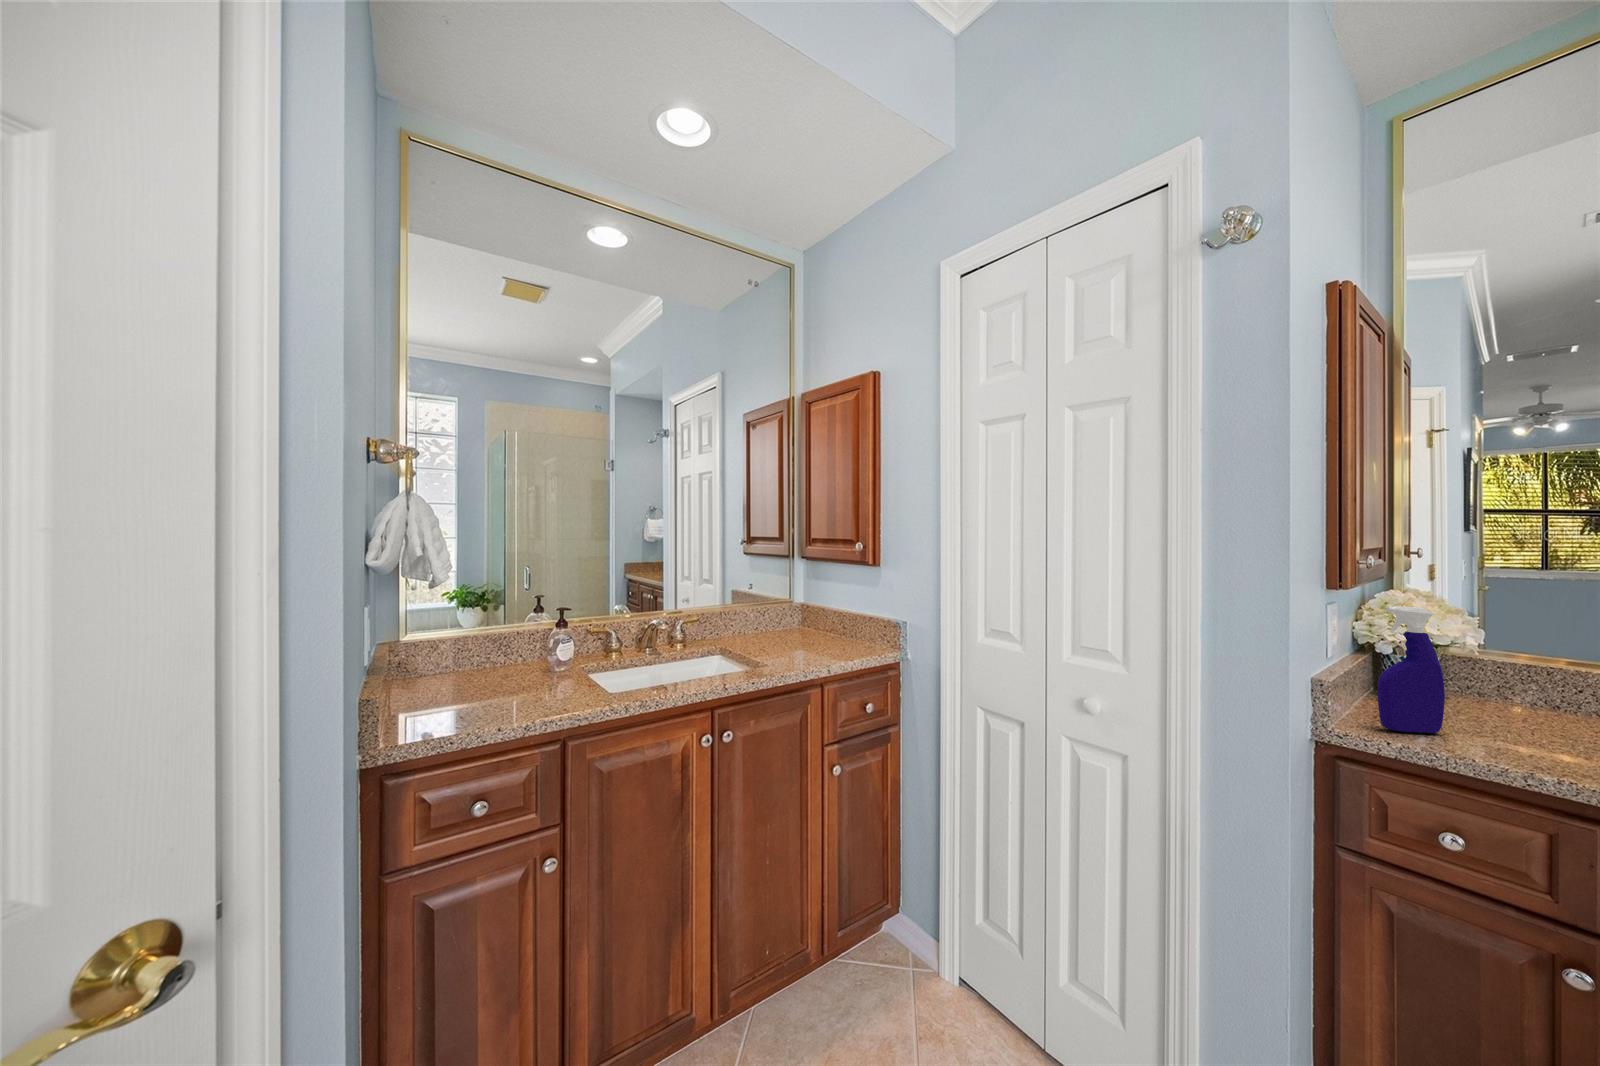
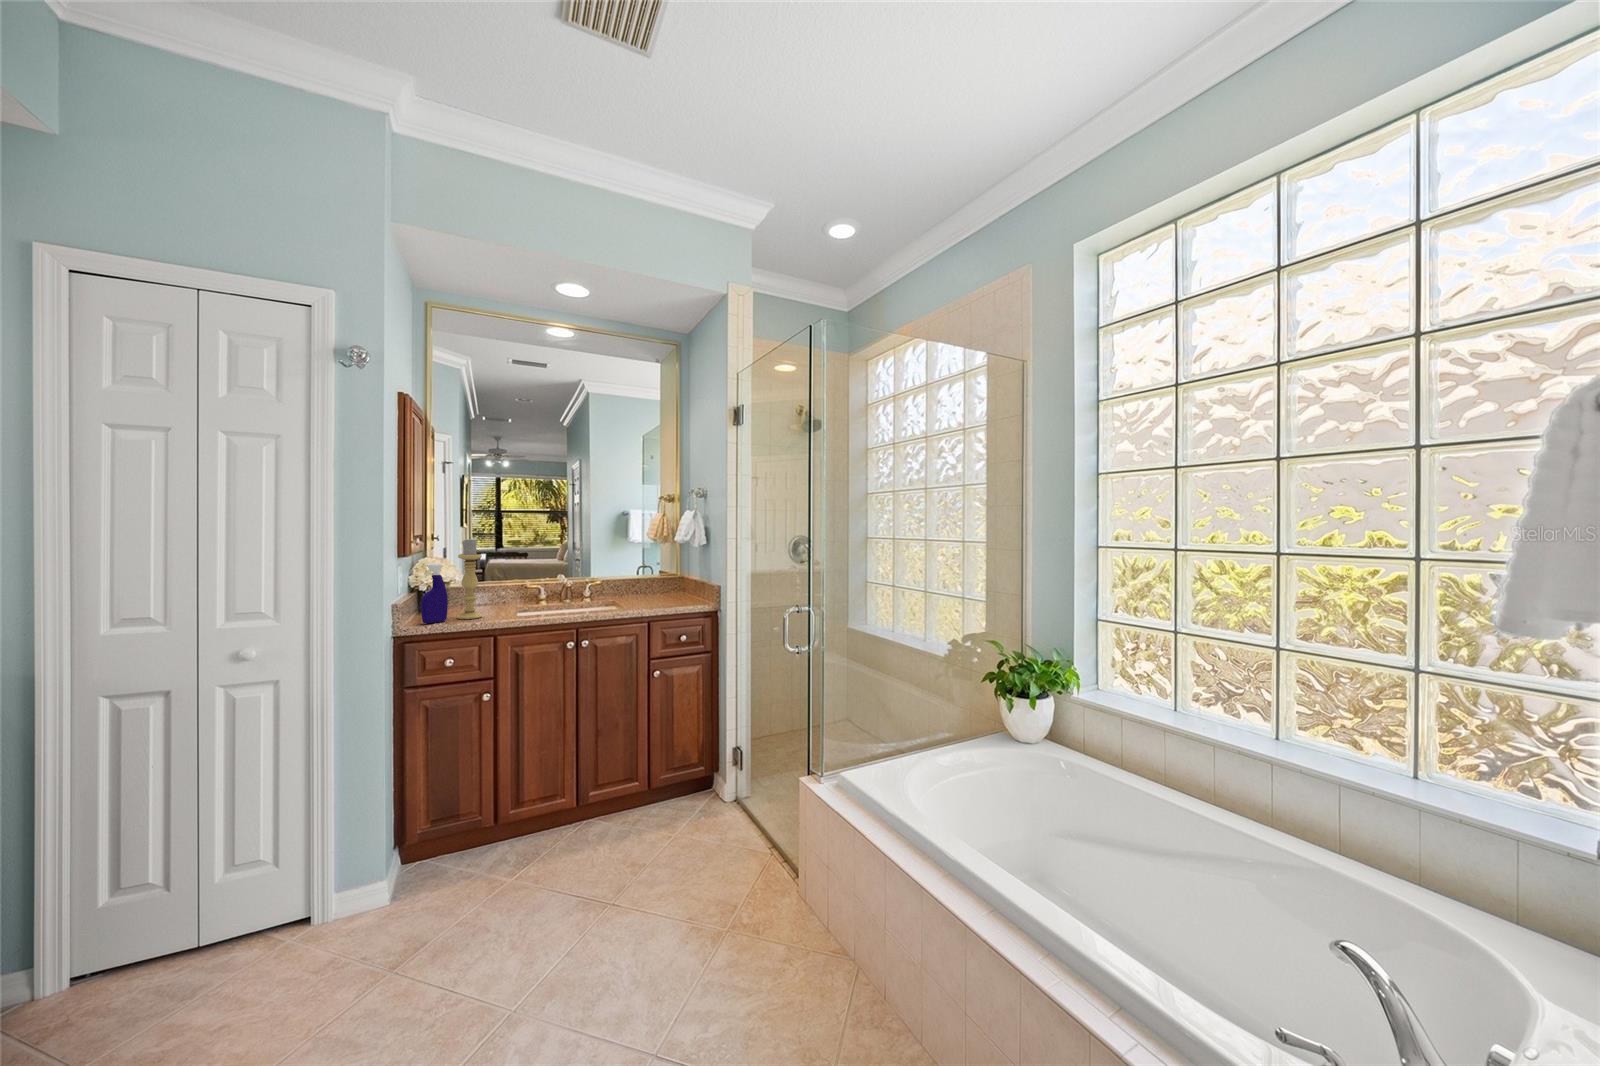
candle holder: none [1470,555,1547,747] -> present [457,539,482,619]

